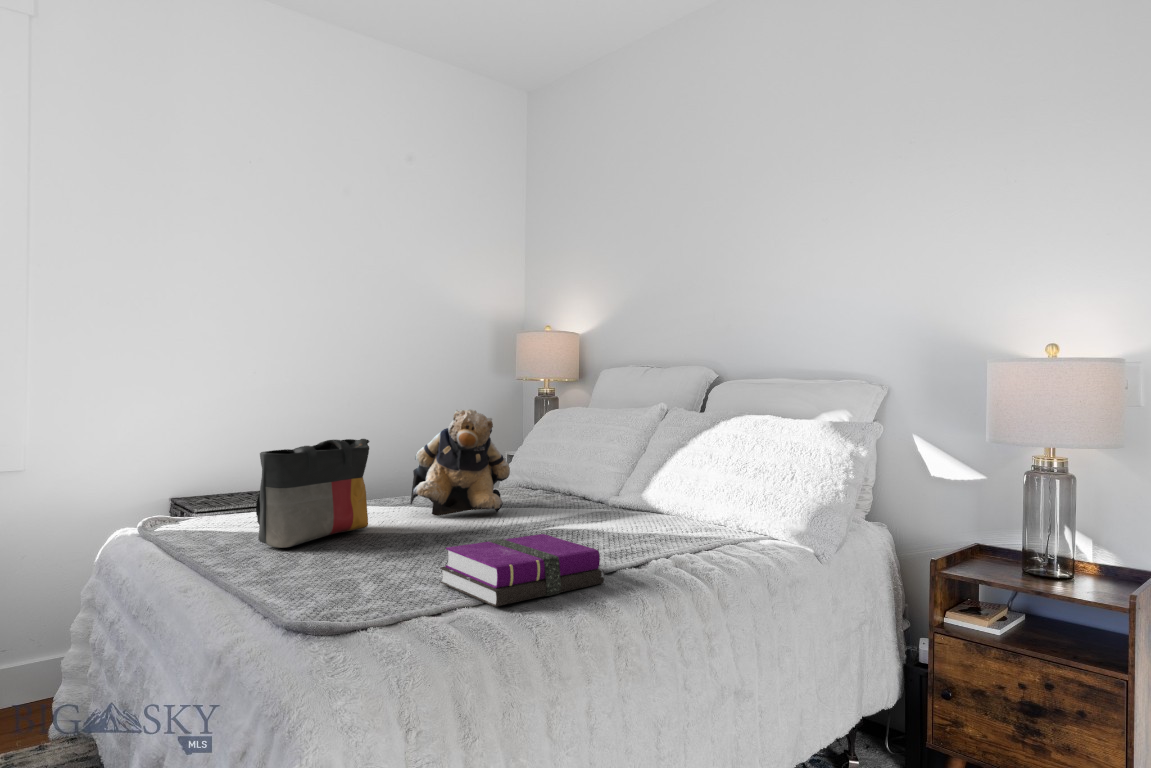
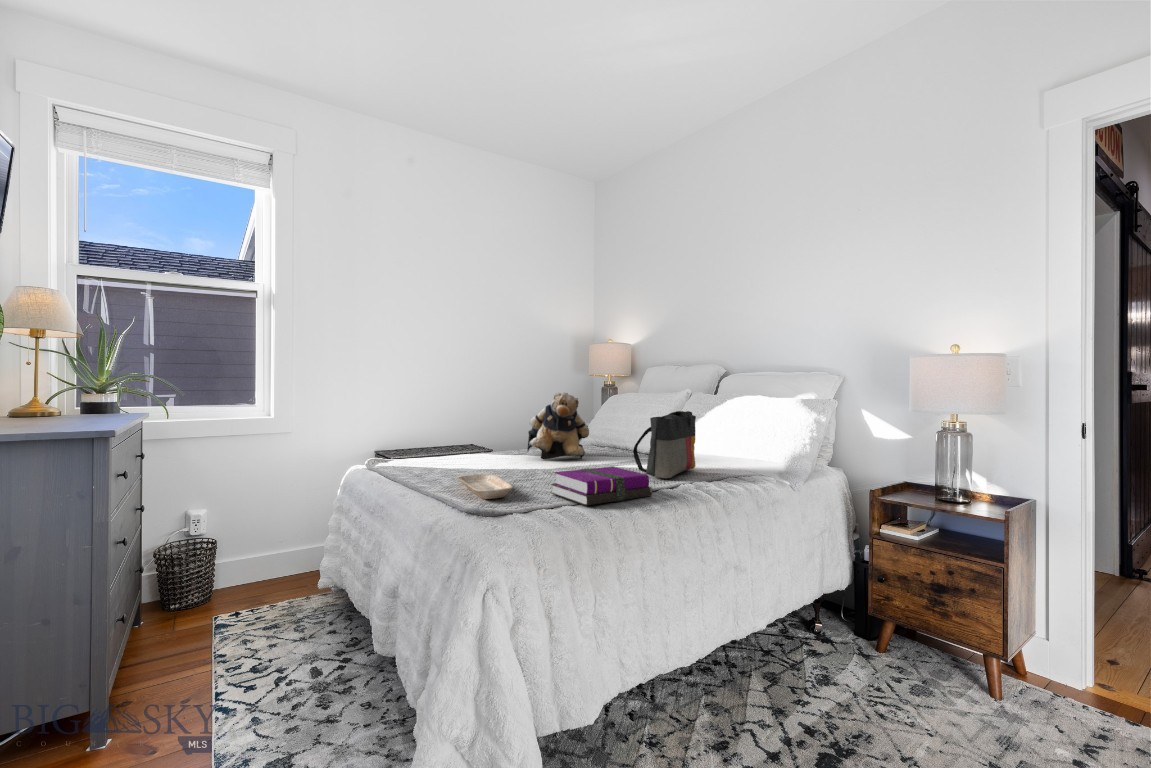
tote bag: present [256,439,369,548] -> present [633,411,696,478]
tray: none [283,549,375,597] -> present [457,474,513,499]

